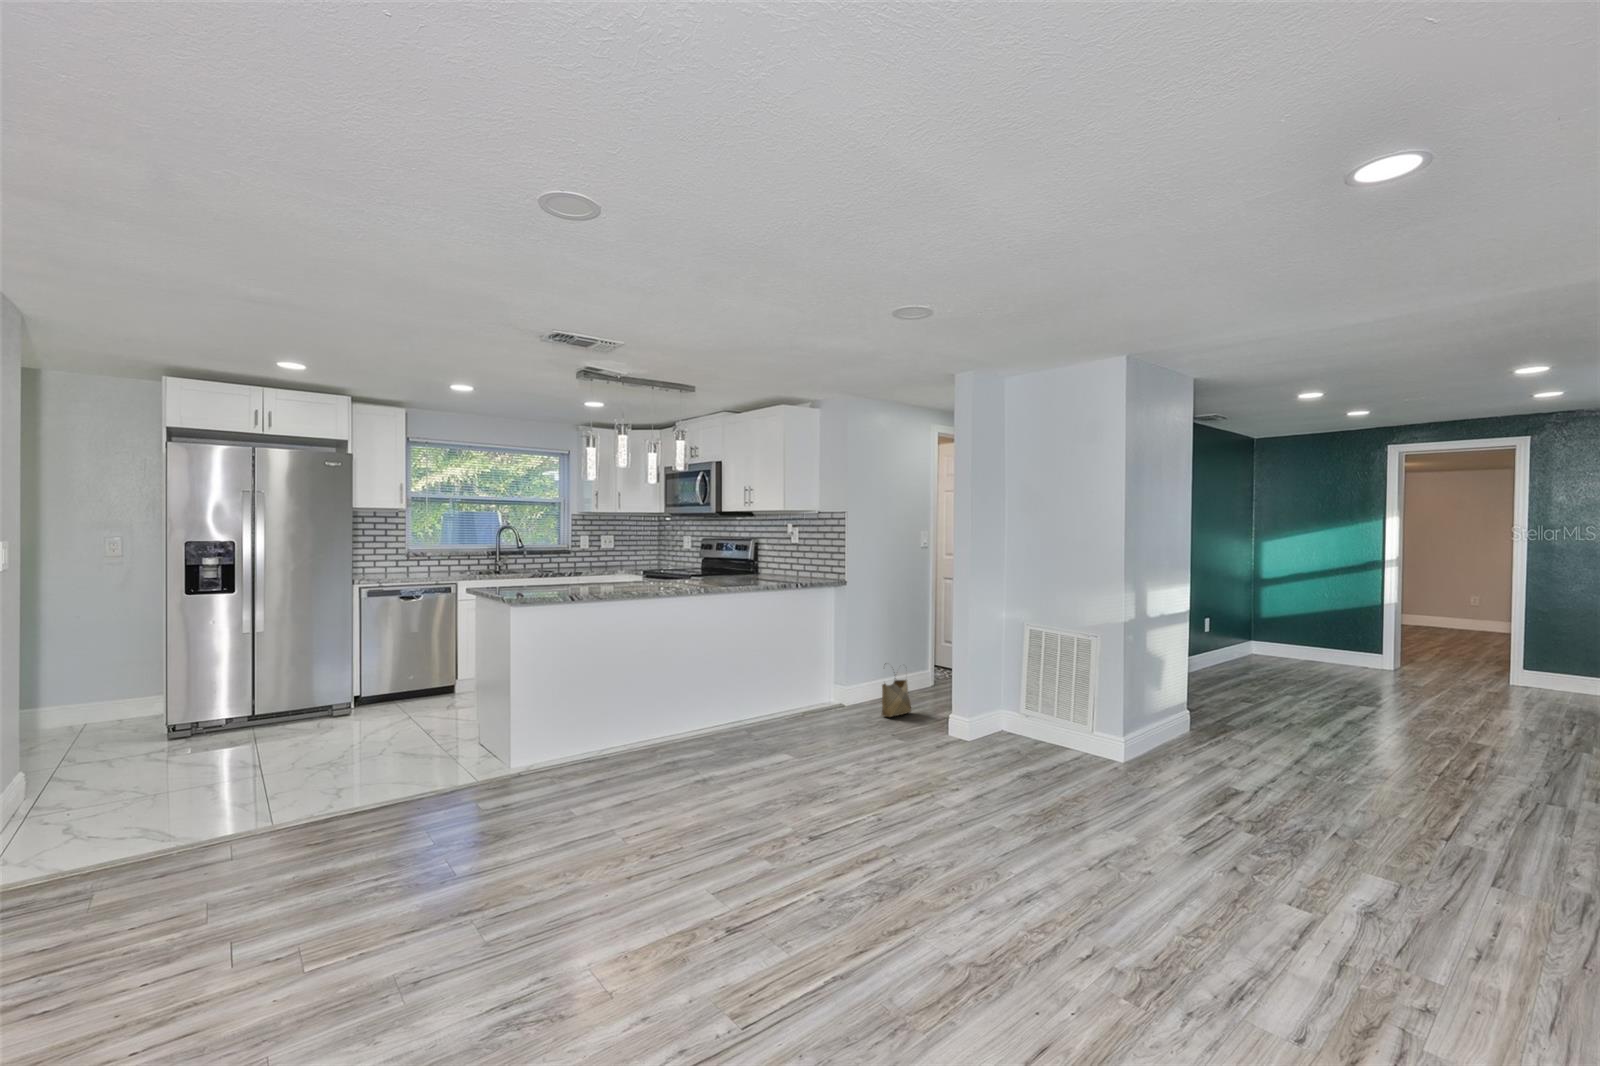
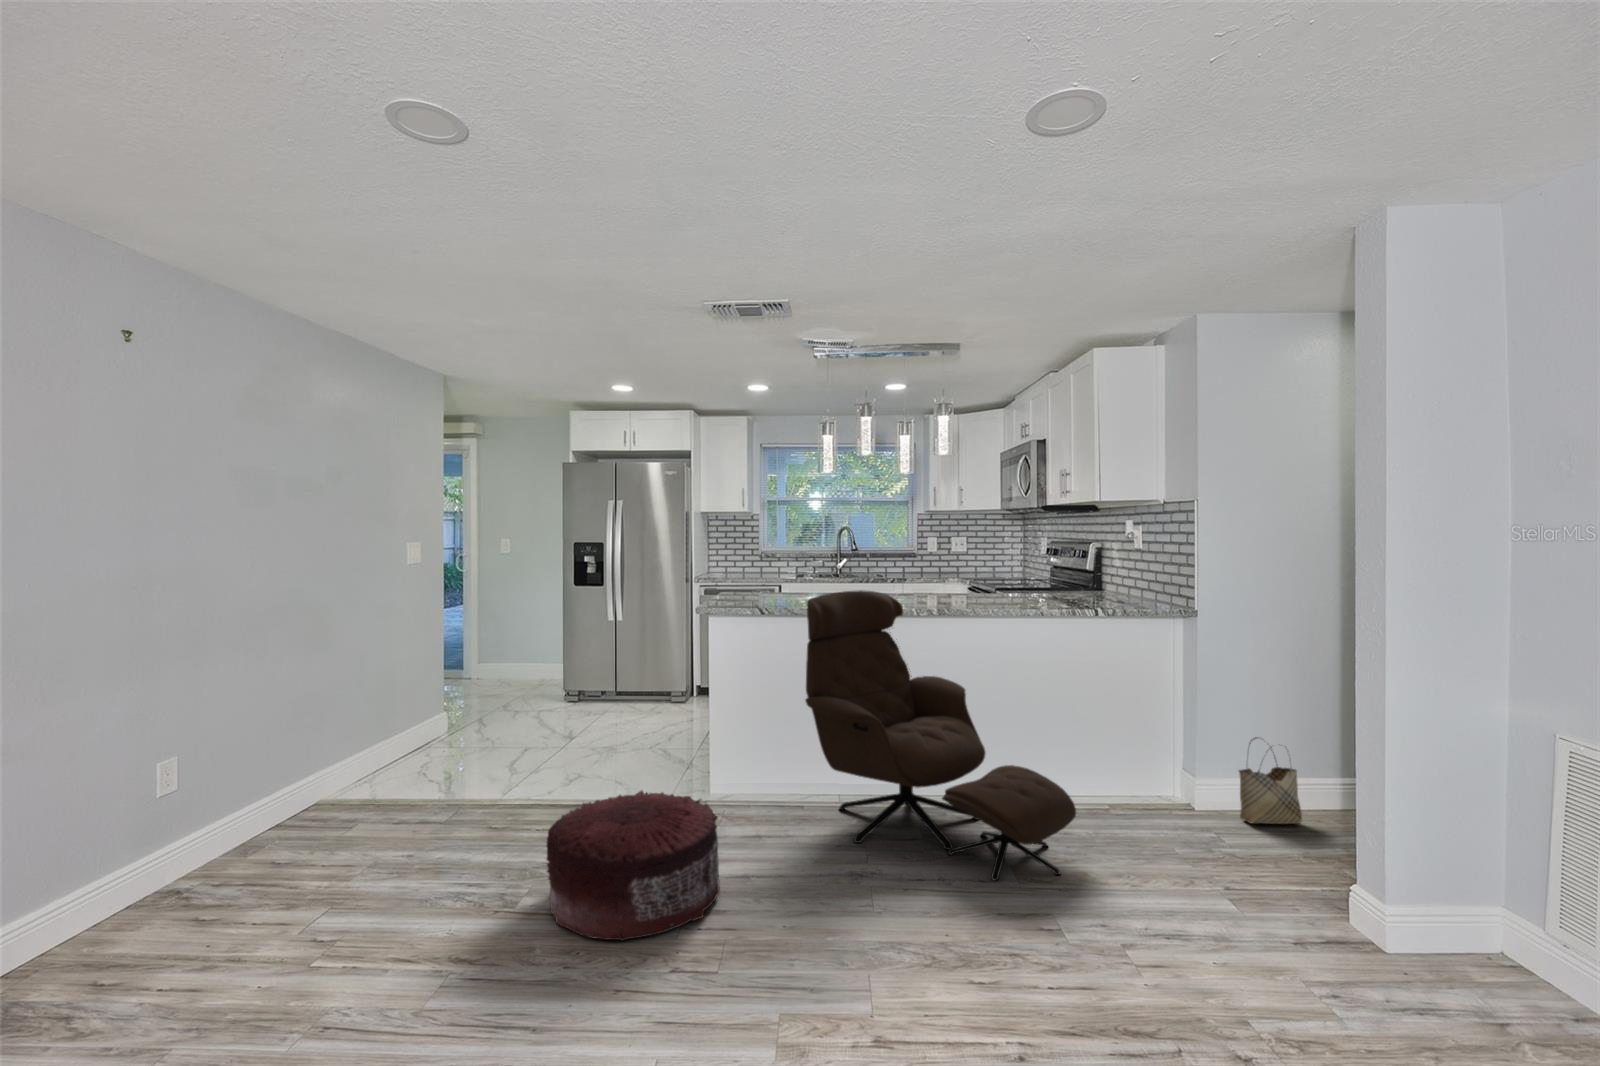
lounge chair: none [617,581,830,785] -> present [805,590,1076,881]
pouf: none [476,770,643,910] -> present [547,790,720,940]

